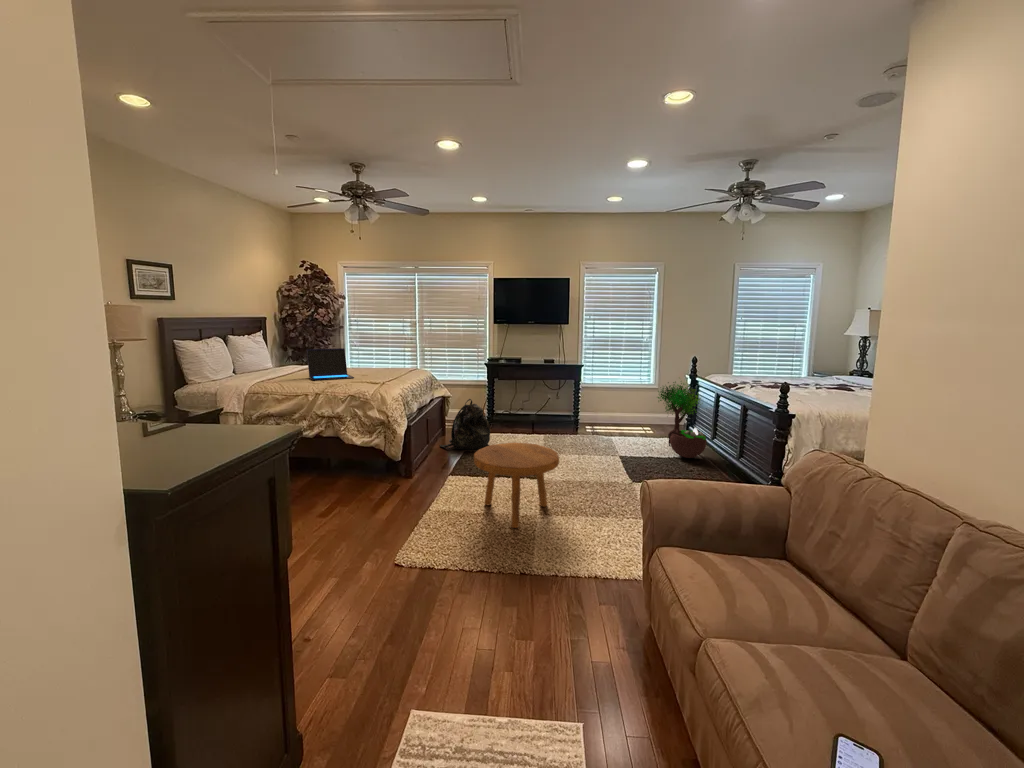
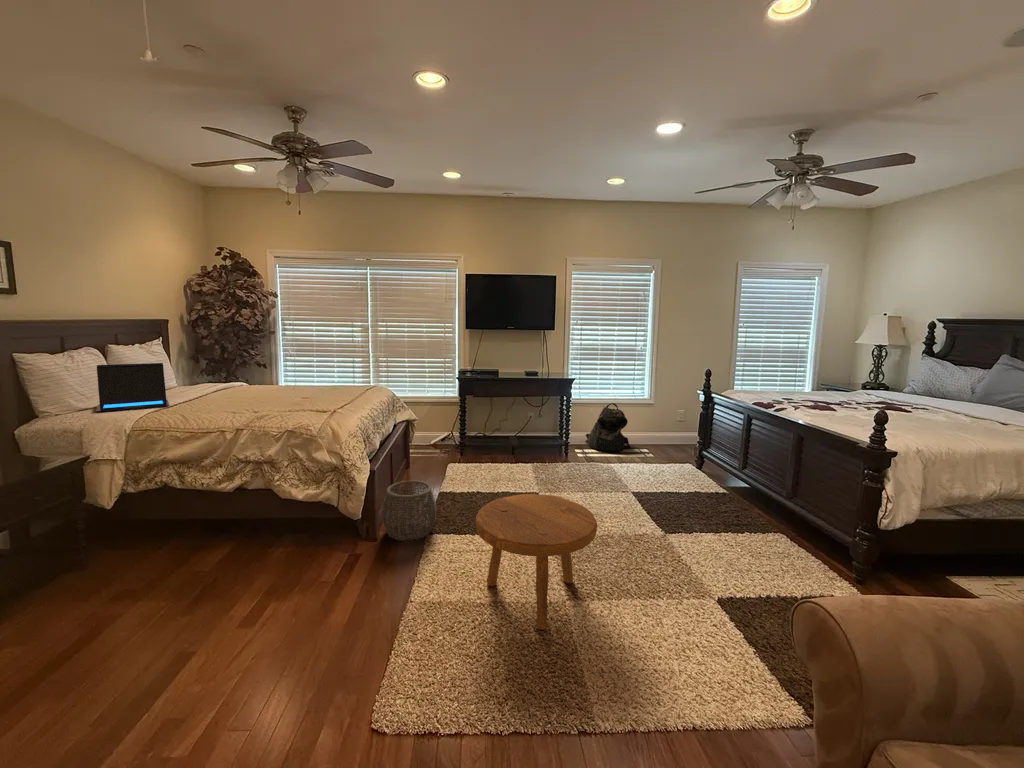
laptop: present [307,348,354,381] -> present [96,363,169,413]
potted tree: present [658,382,707,458] -> none [671,394,735,491]
backpack: present [439,399,490,450] -> present [586,403,630,451]
woven basket: none [416,437,456,479] -> present [382,481,436,541]

